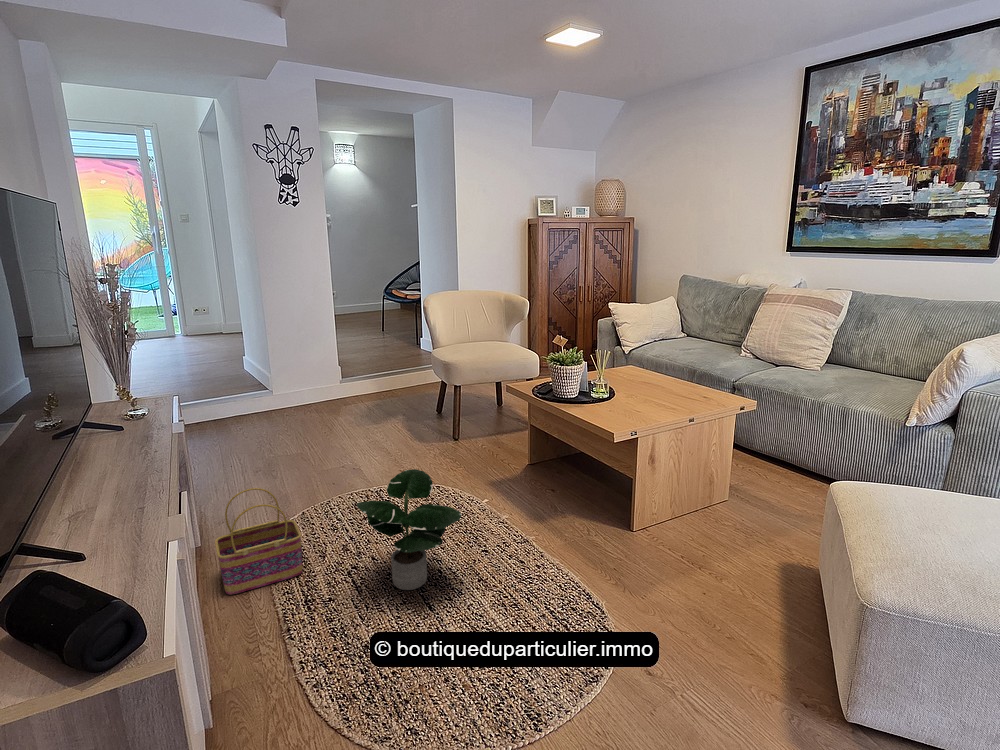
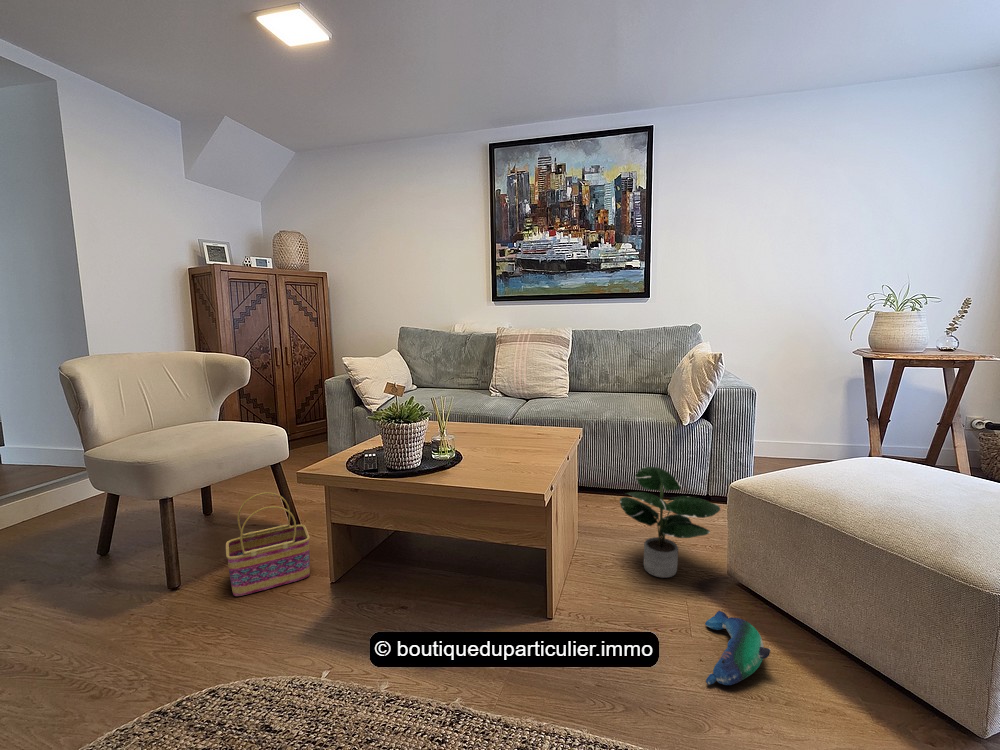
potted plant: present [357,469,462,590] -> present [620,467,721,578]
plush toy: none [702,611,768,685] -> present [705,611,771,685]

